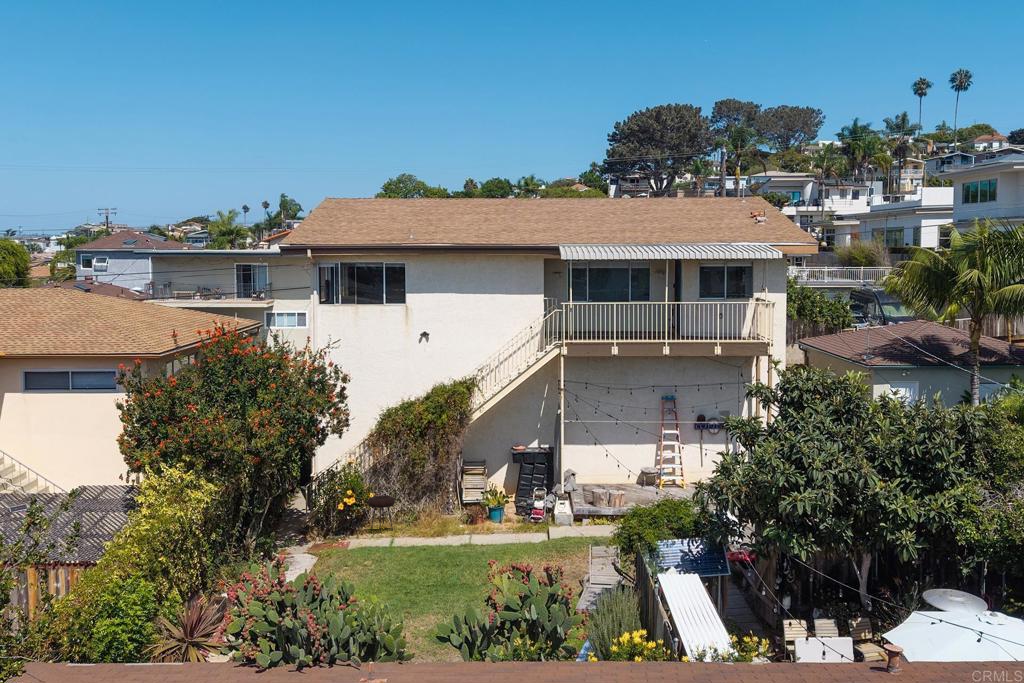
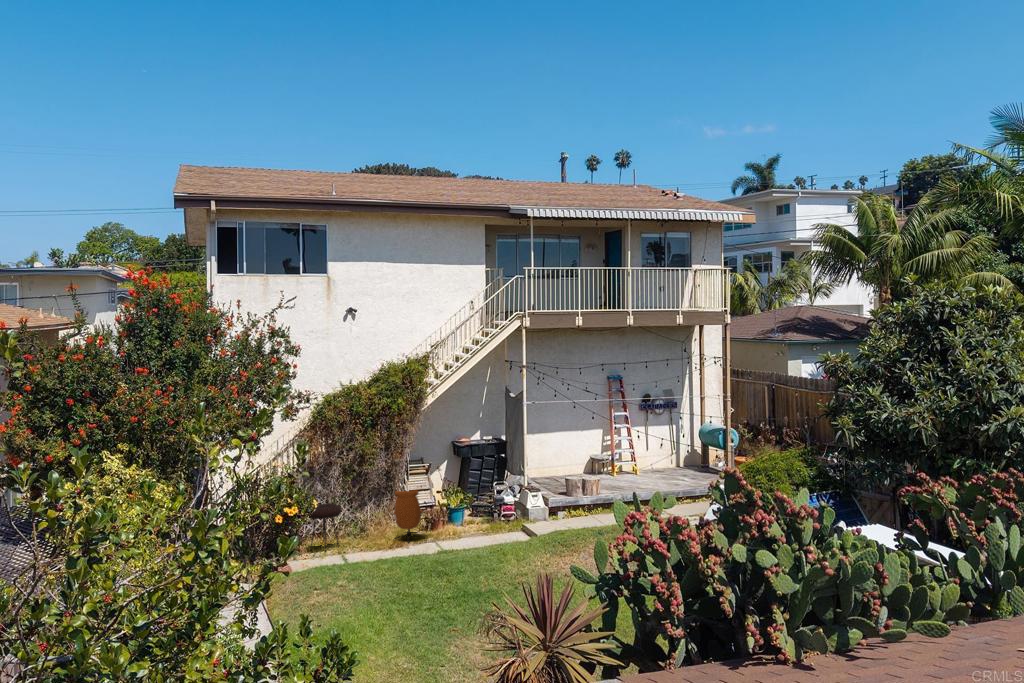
lounge chair: none [434,491,465,533] -> present [394,490,423,542]

